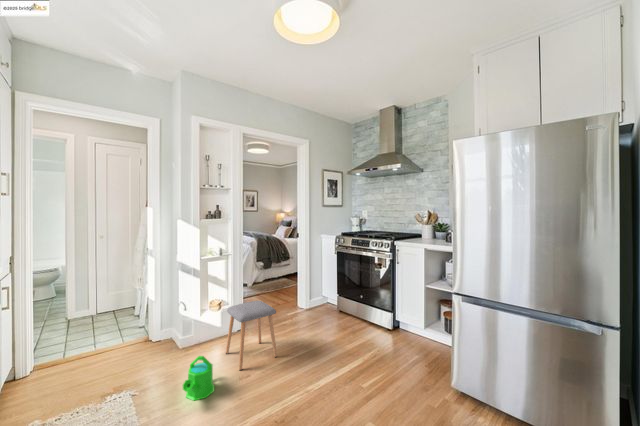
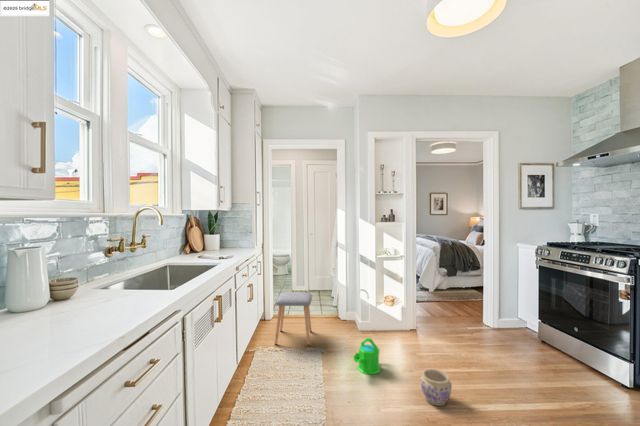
stool: present [226,301,277,370] -> present [275,292,312,345]
planter: none [263,366,292,404] -> present [420,369,452,406]

